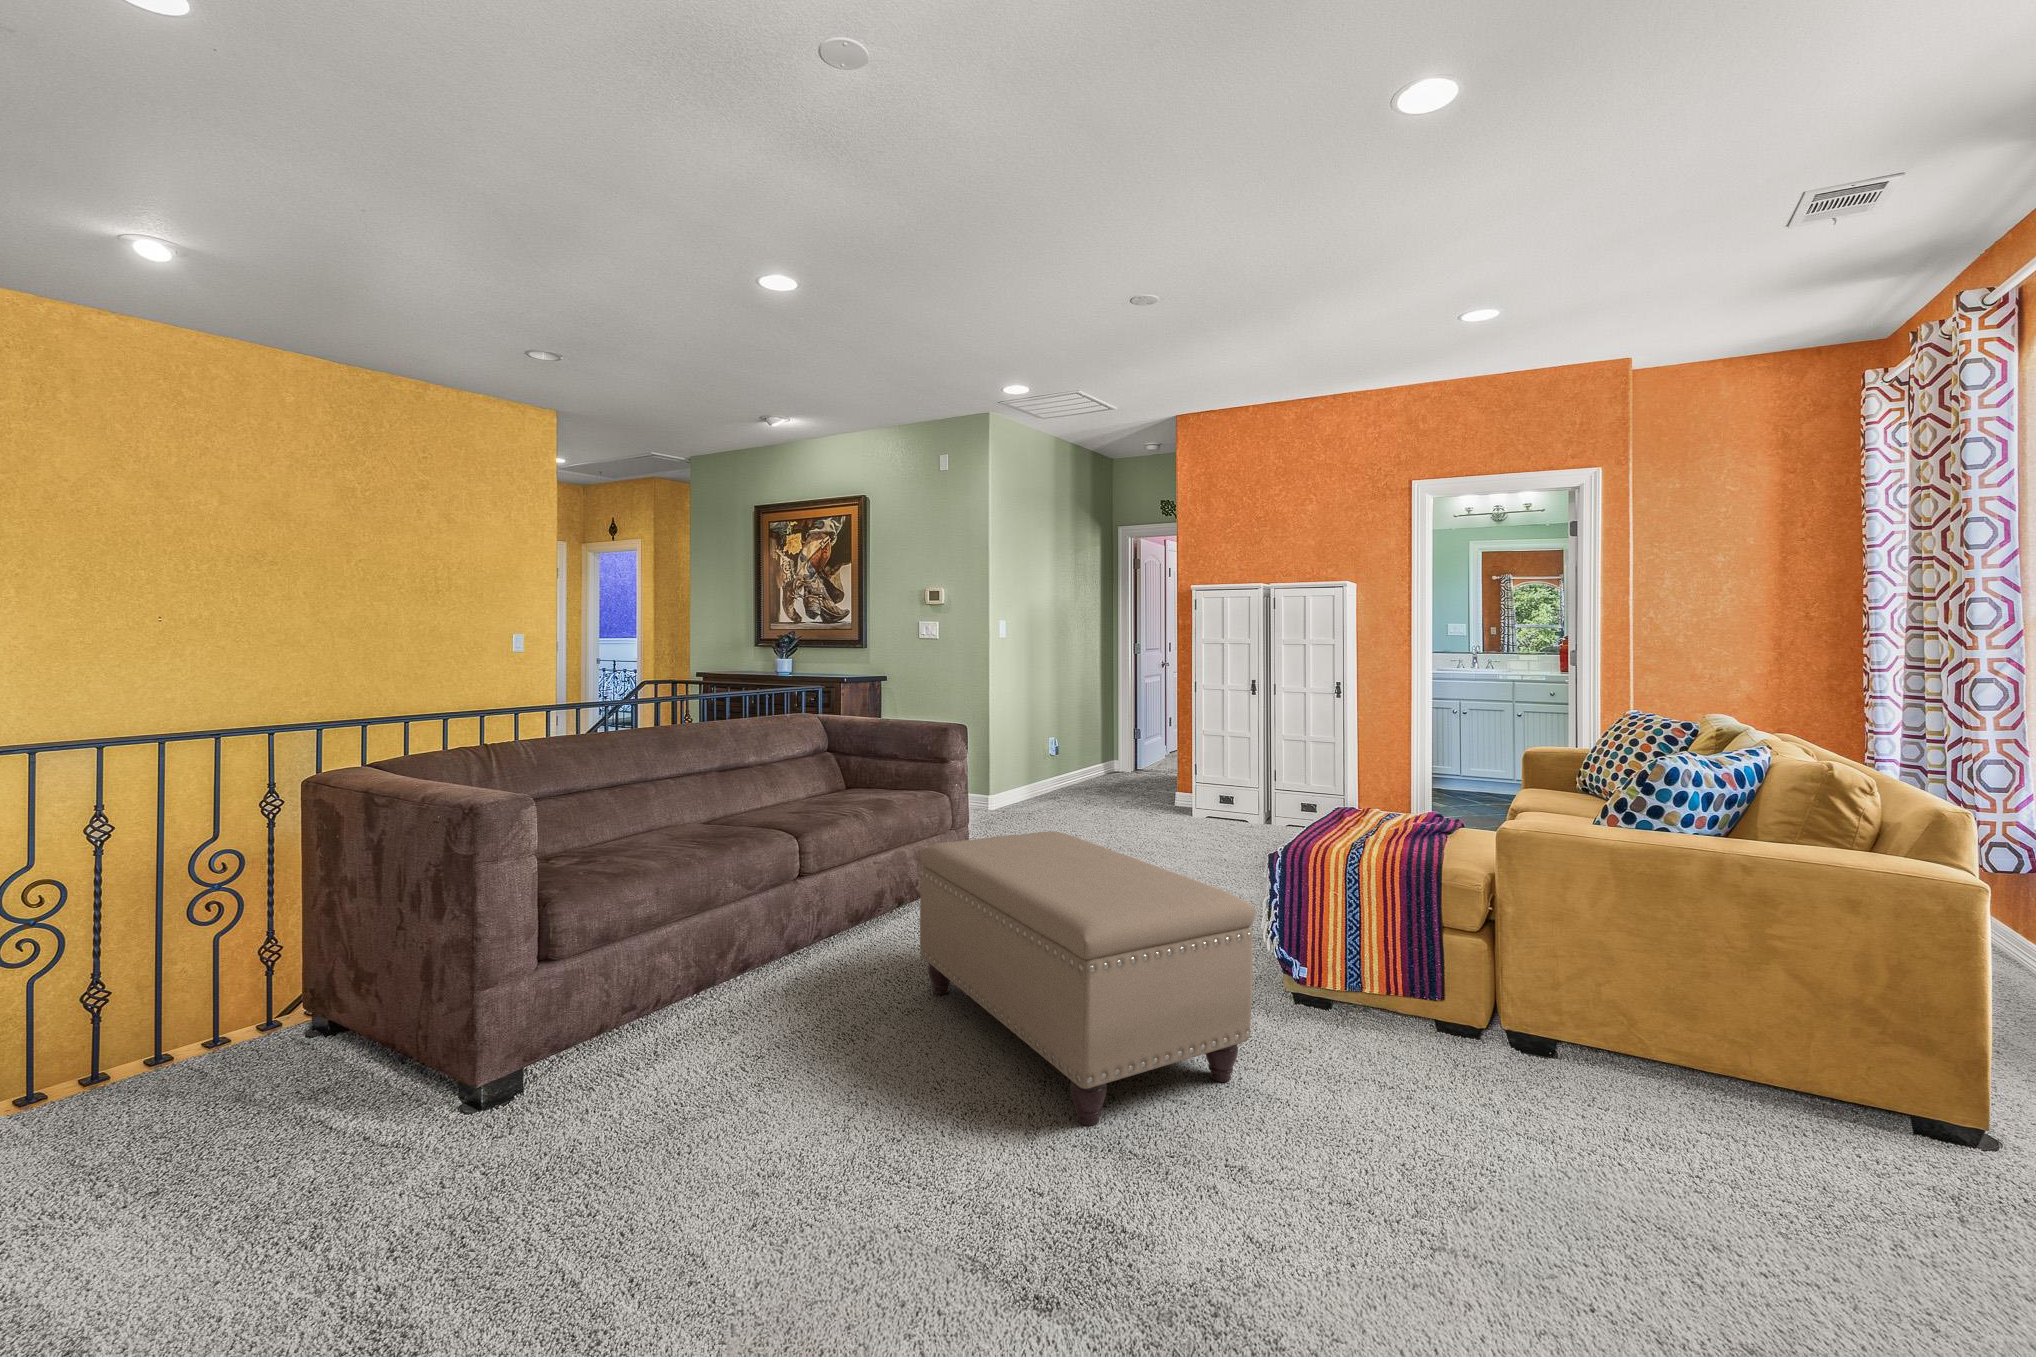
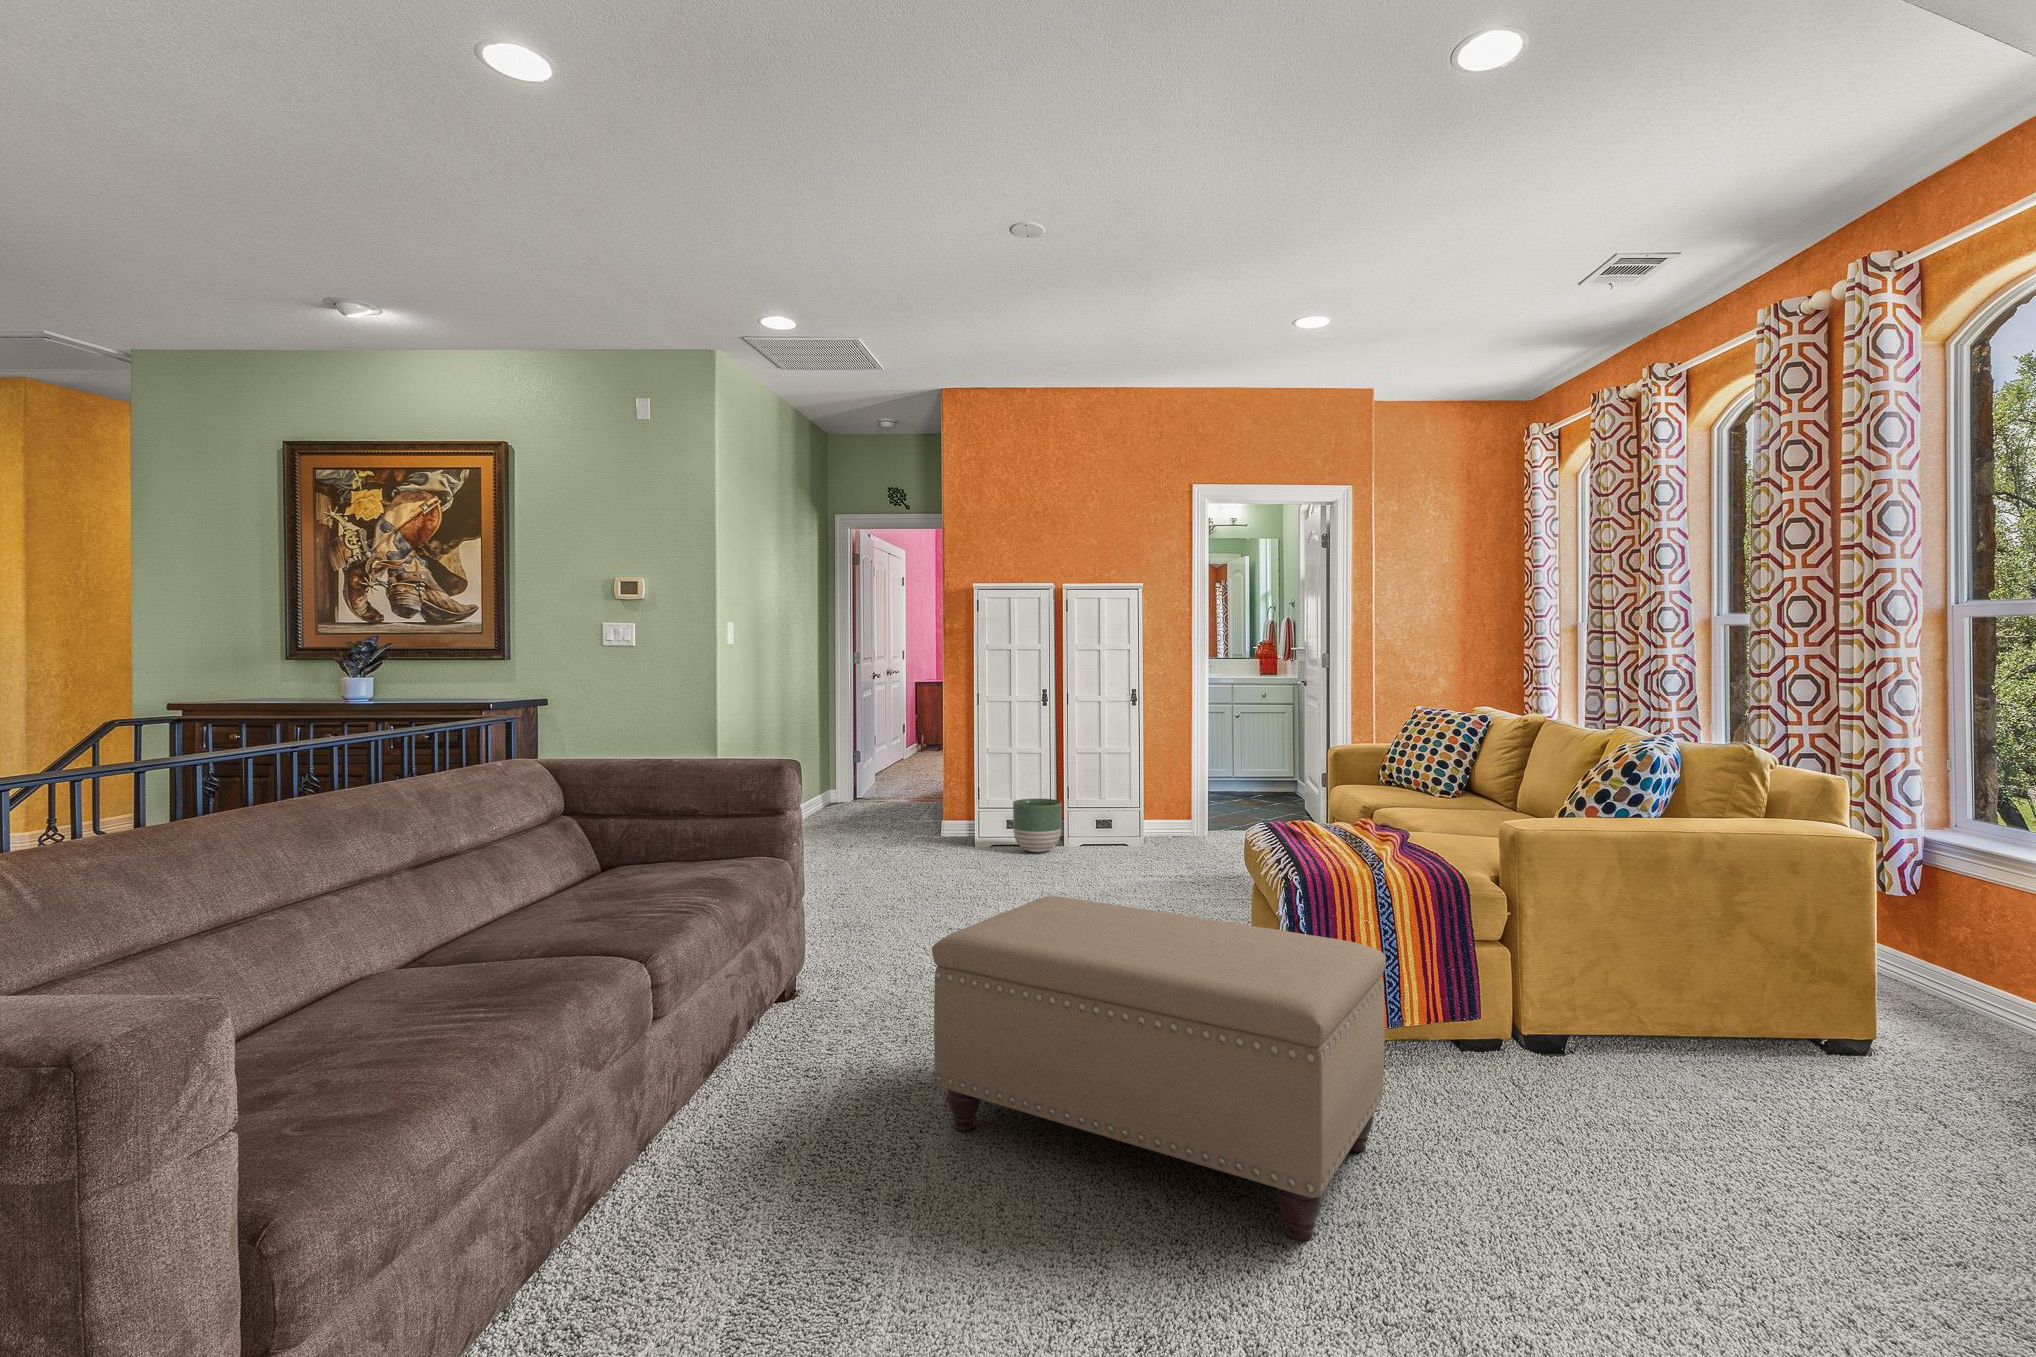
planter: none [1222,775,1266,822] -> present [1013,799,1062,852]

